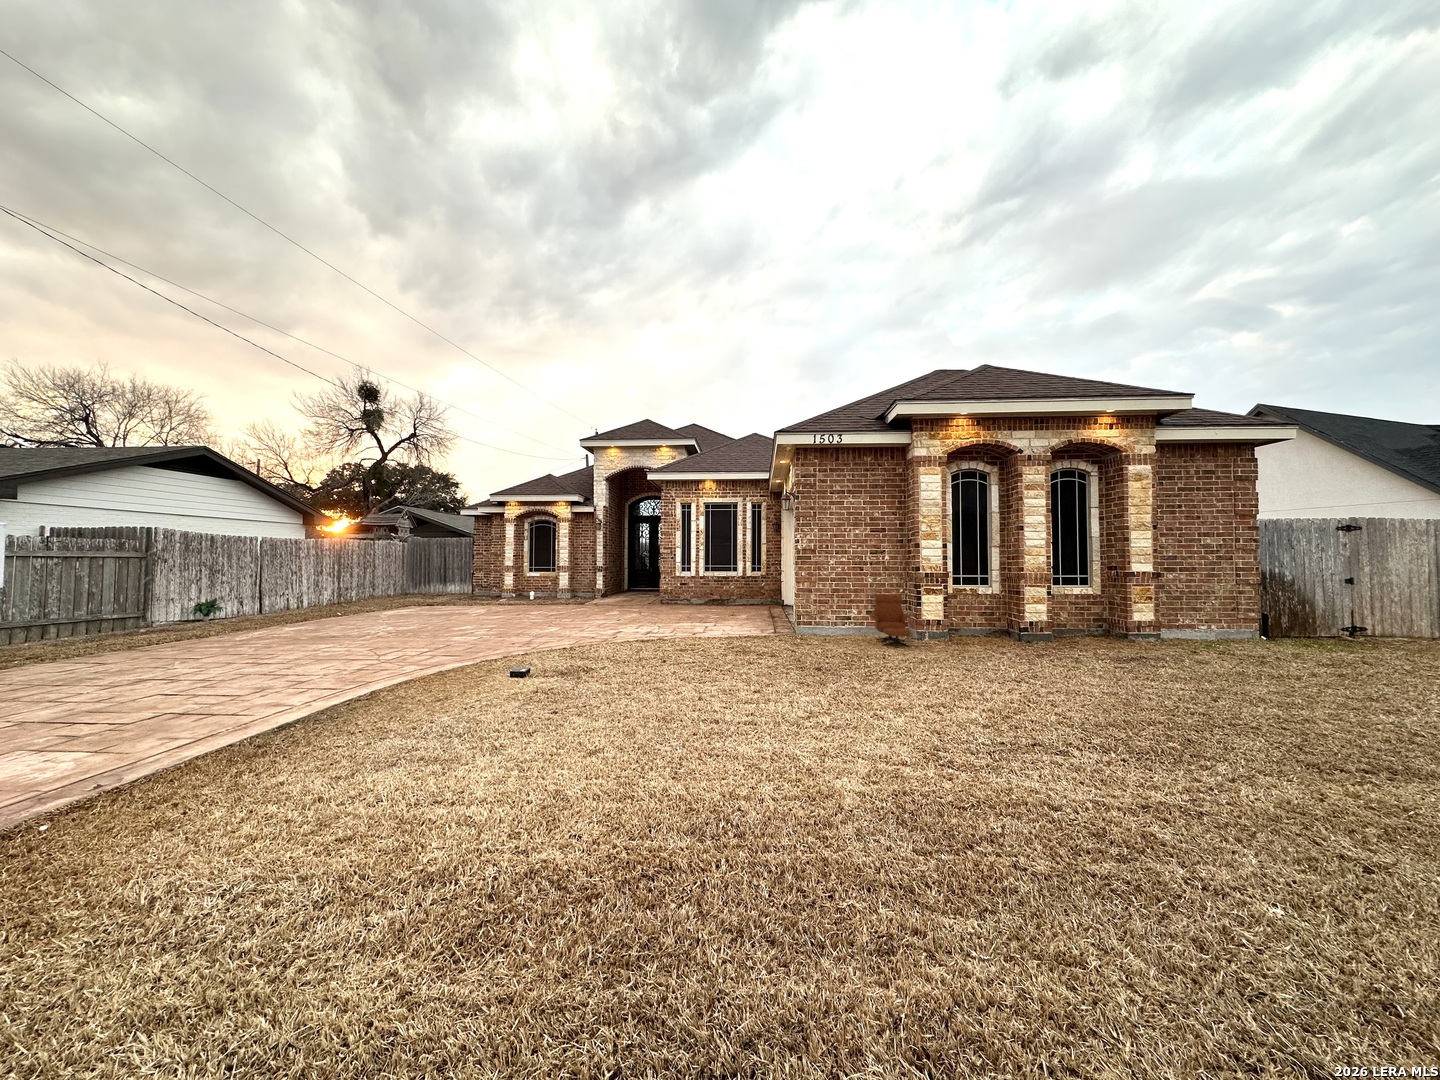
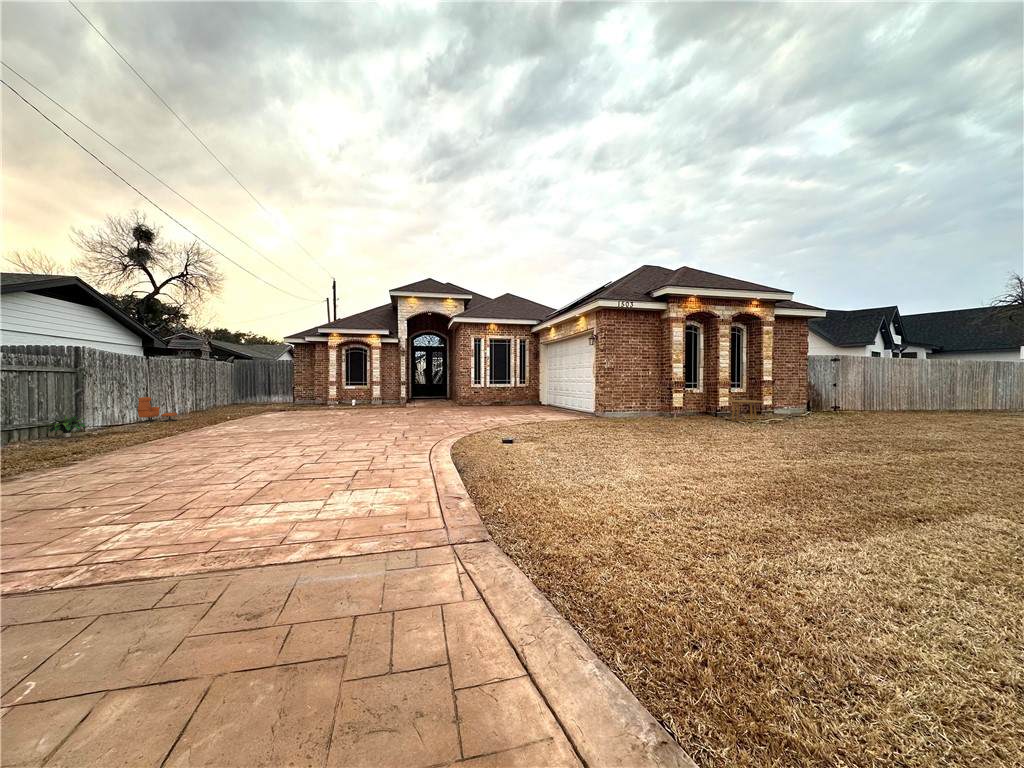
lounge chair: present [869,594,910,647] -> present [137,397,177,423]
round table: none [1043,606,1115,650] -> present [727,400,763,423]

